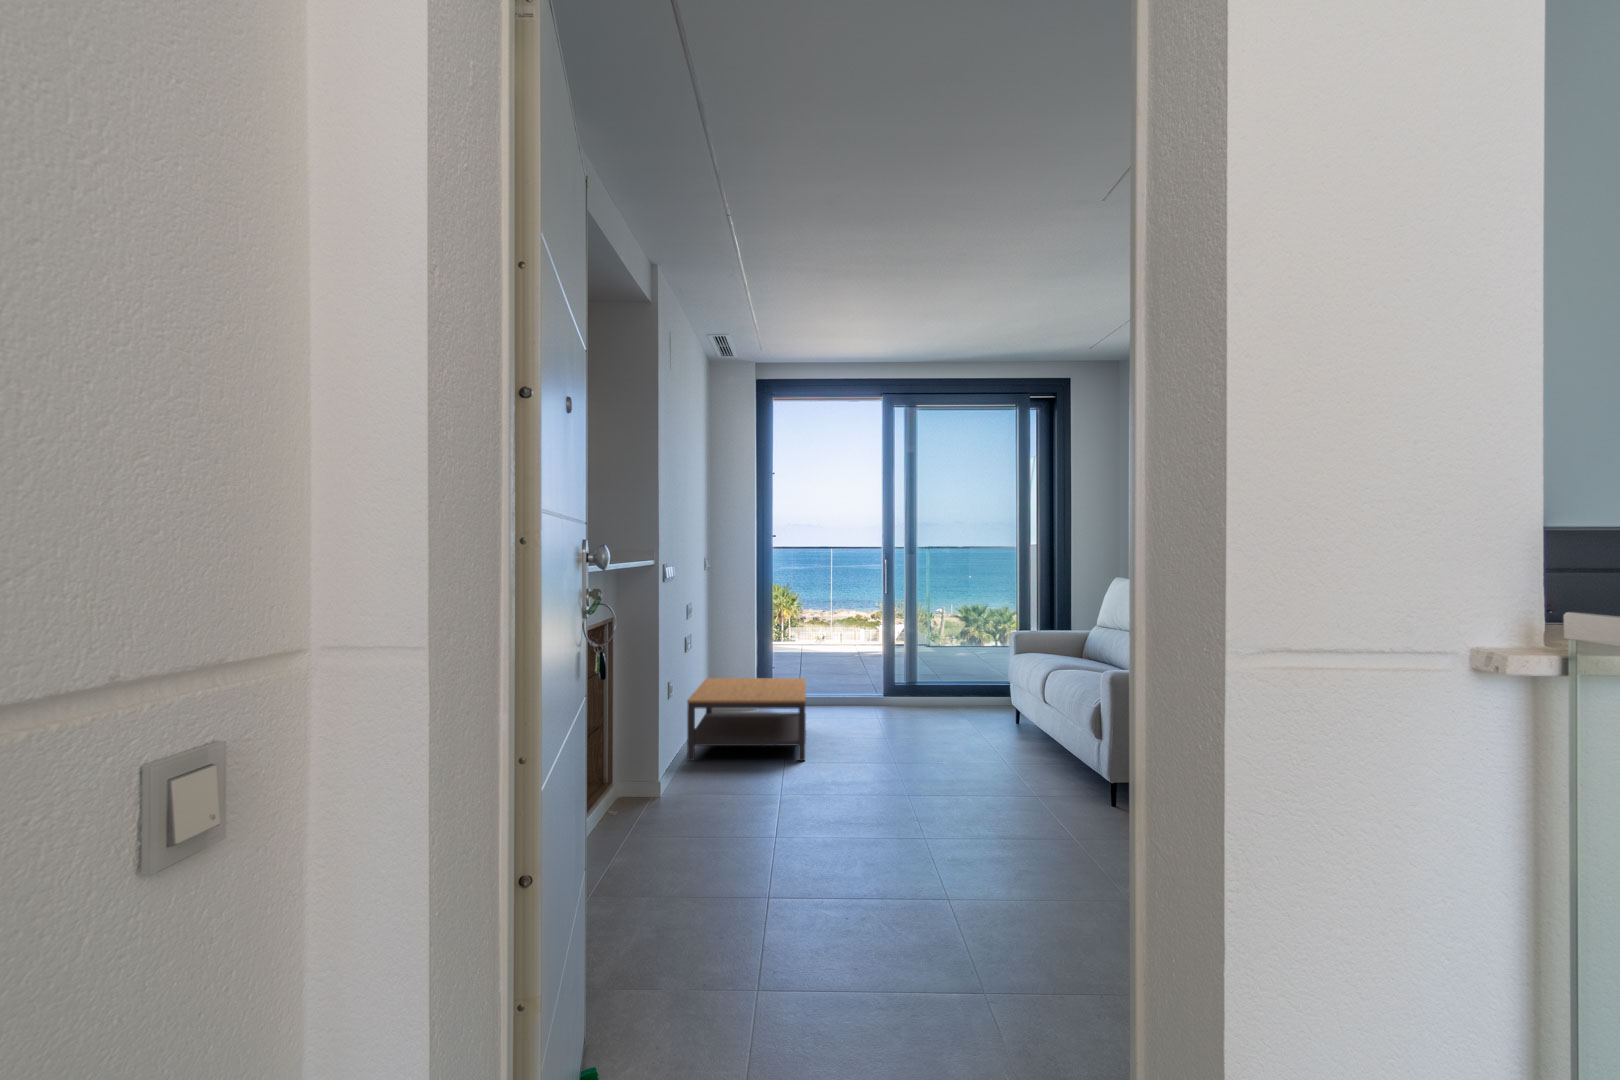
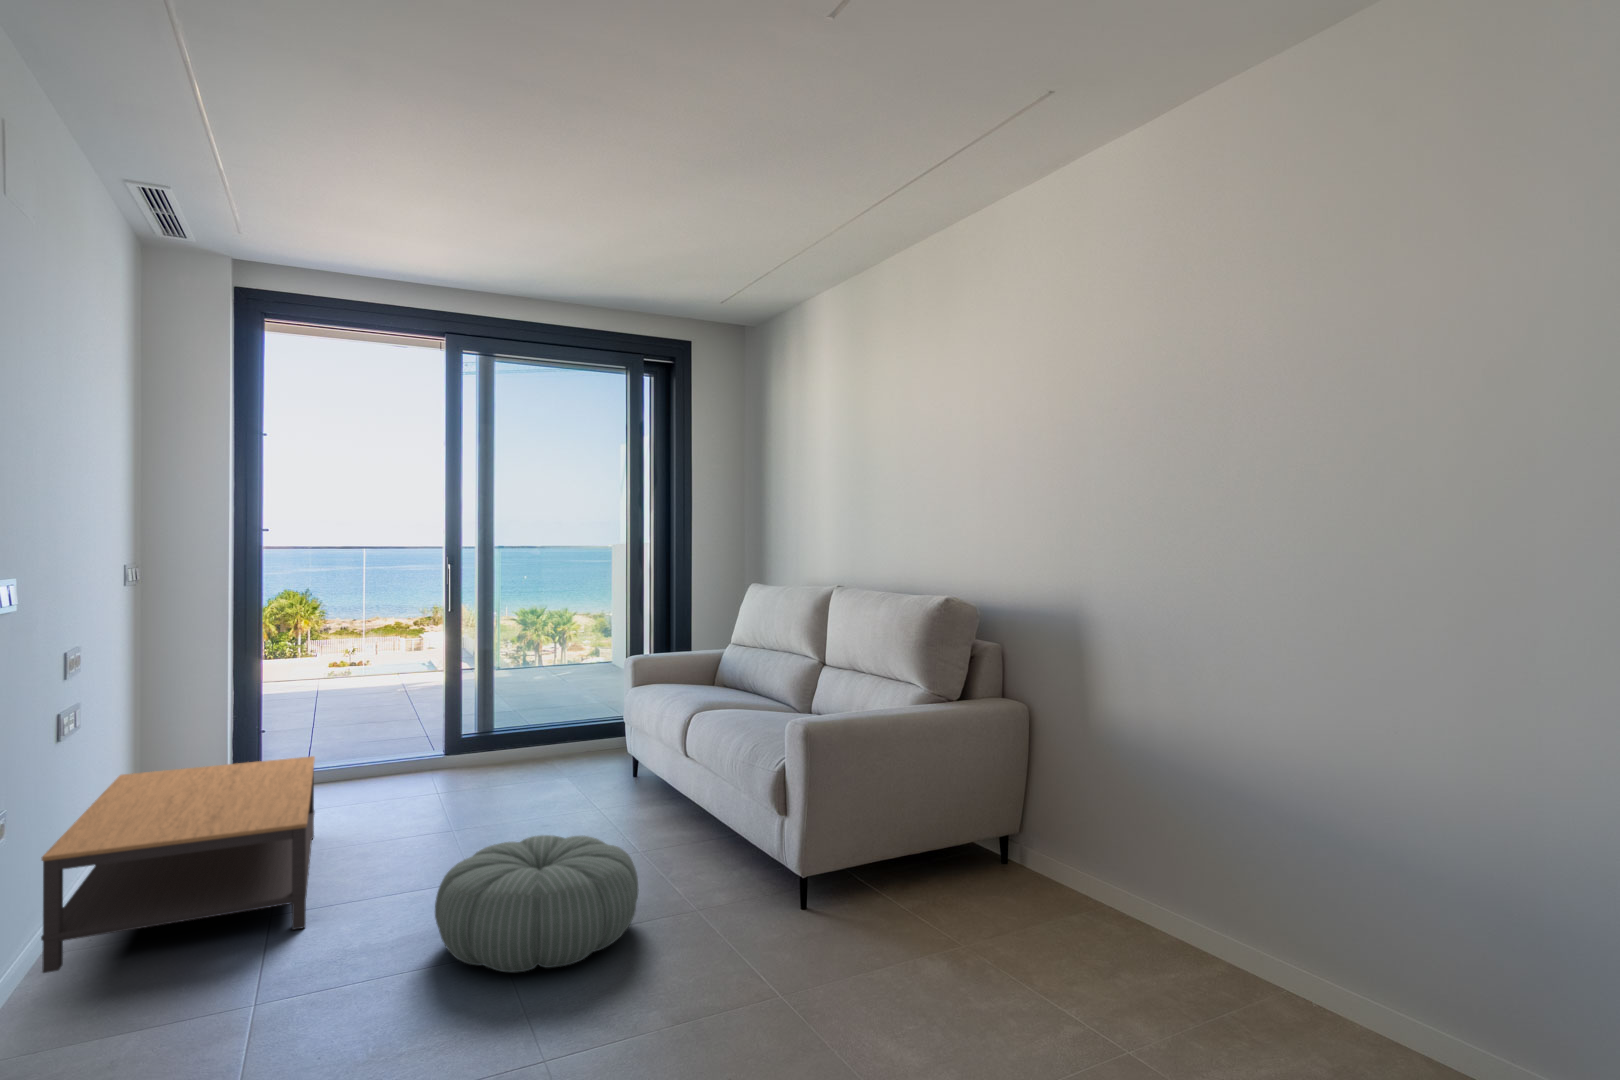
pouf: none [873,721,993,787] -> present [435,835,639,972]

